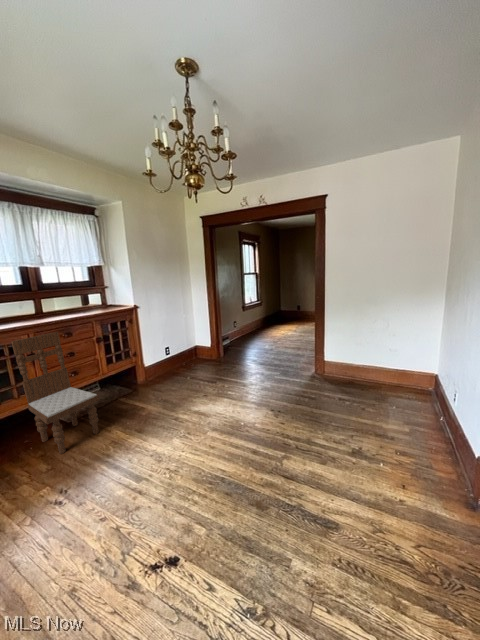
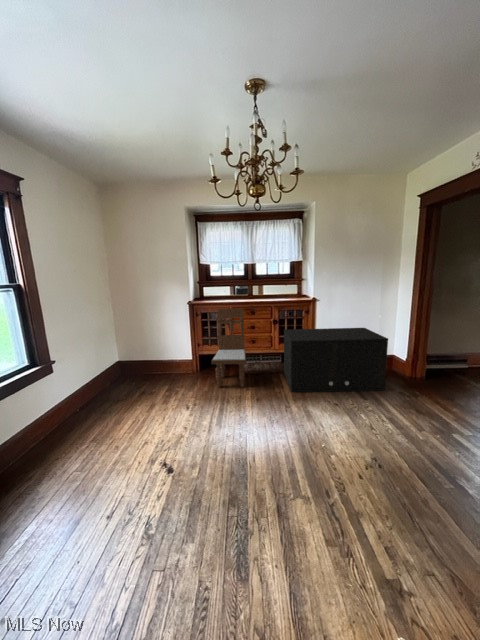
storage cabinet: none [112,326,214,406] -> present [284,328,388,392]

